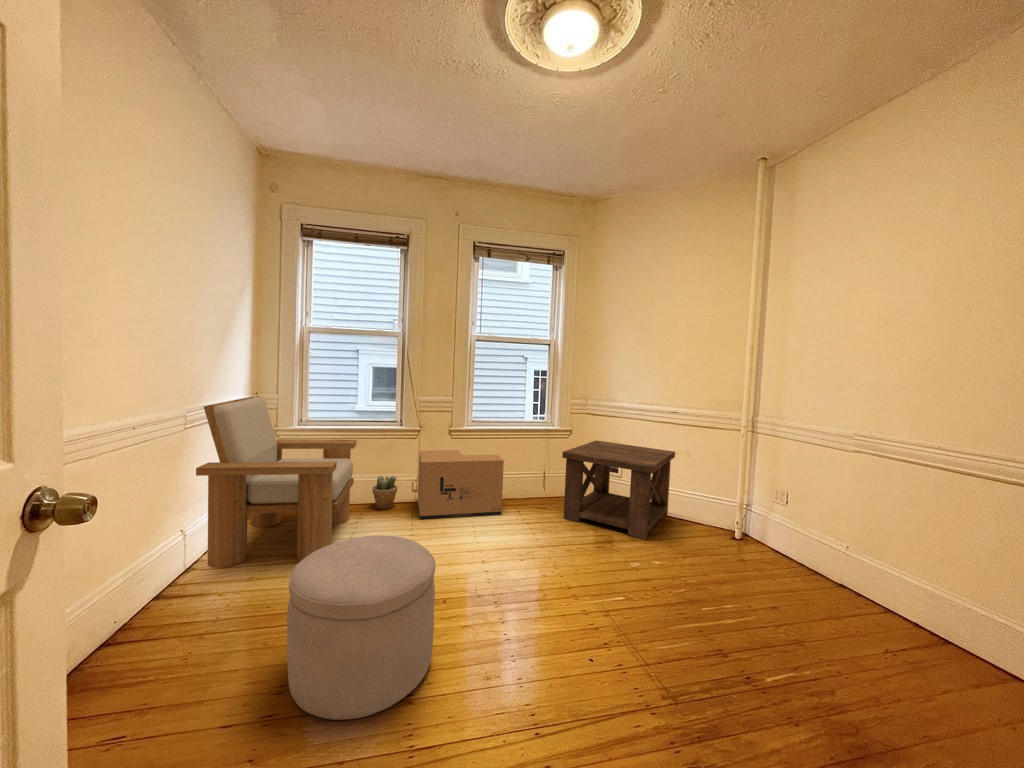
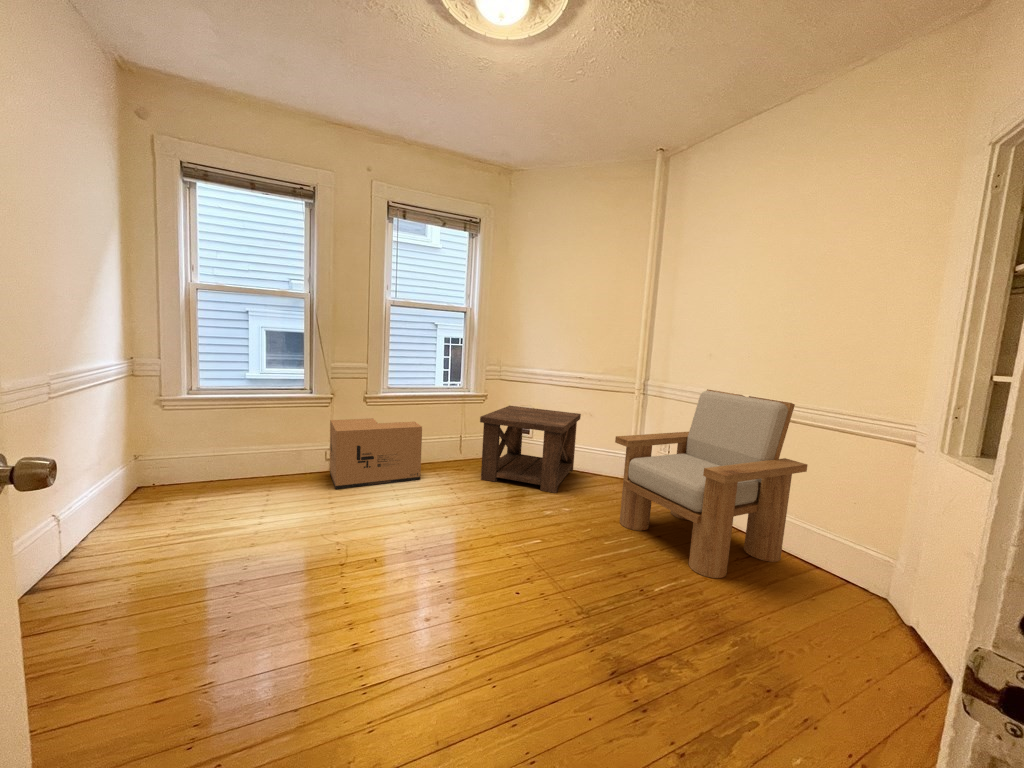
armchair: present [196,397,356,568] -> present [615,389,808,578]
potted plant: present [372,475,397,509] -> none [279,446,307,482]
ottoman: present [287,535,435,720] -> none [223,502,375,674]

